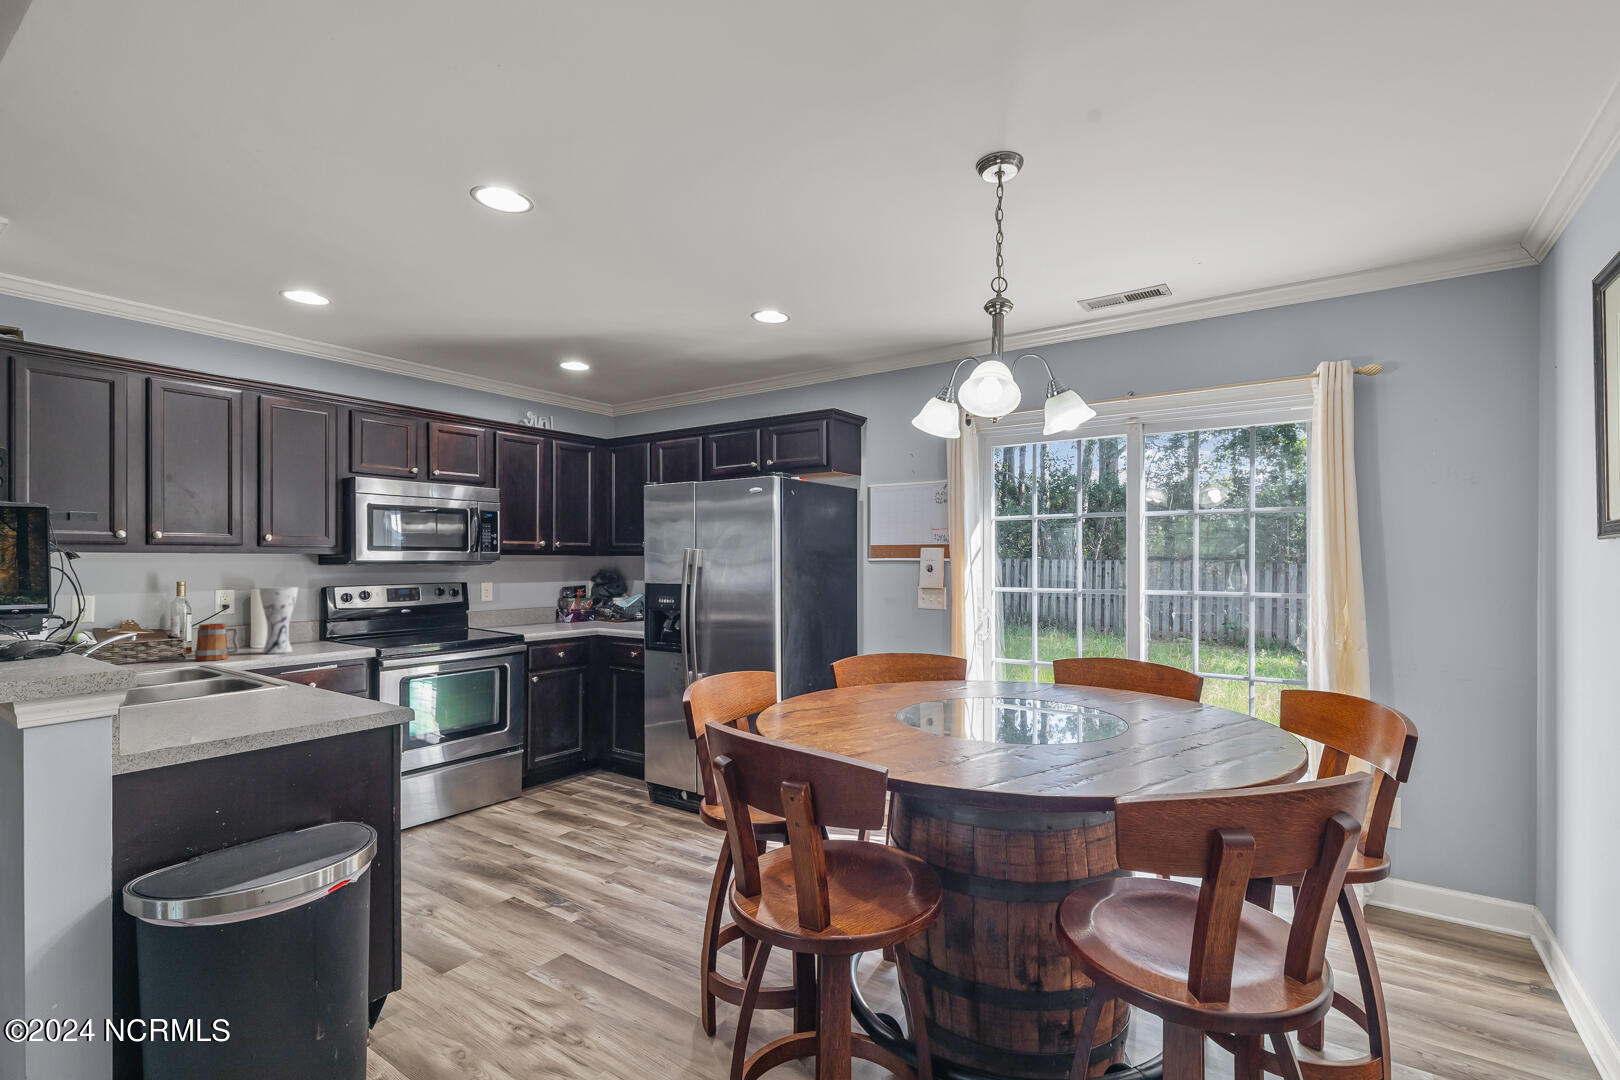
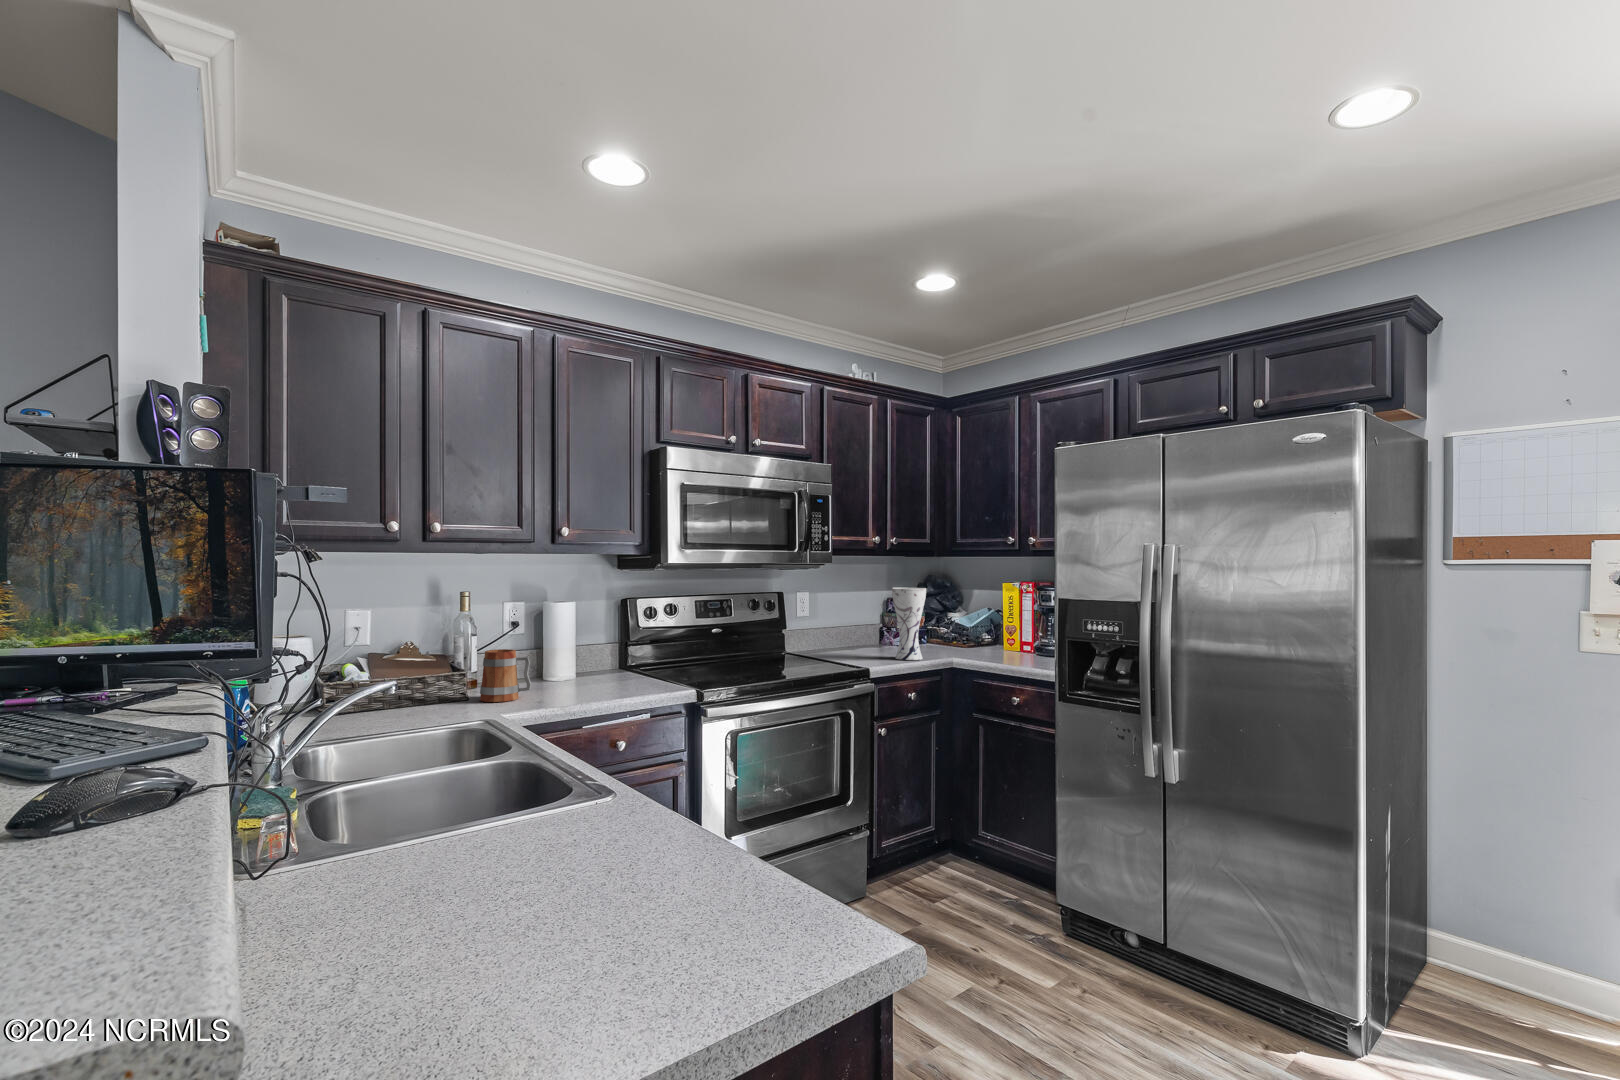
vase: present [259,587,298,654] -> present [892,588,926,660]

